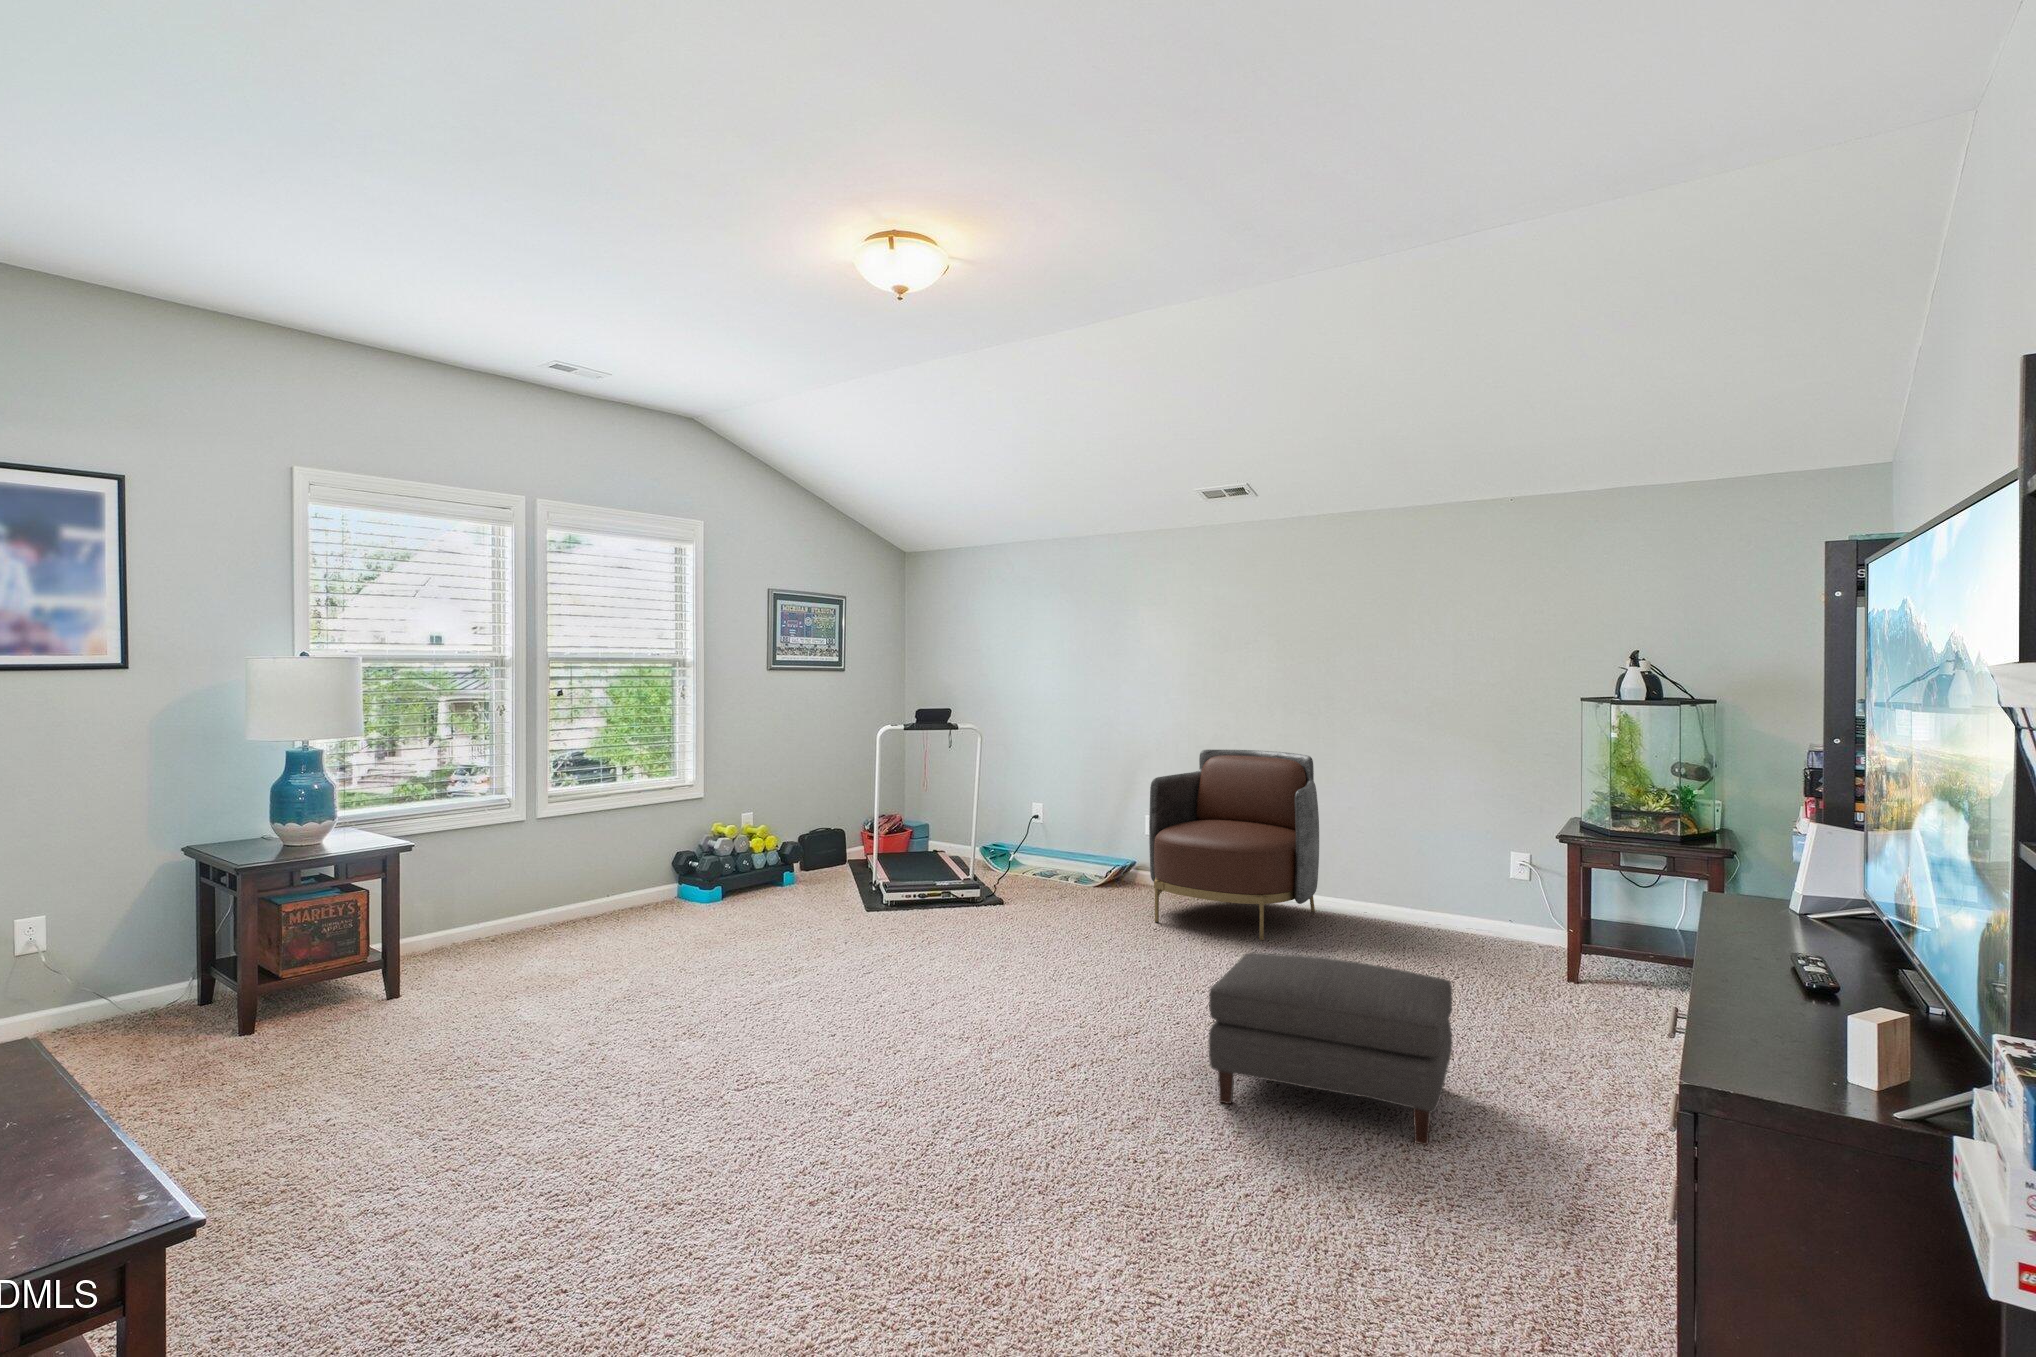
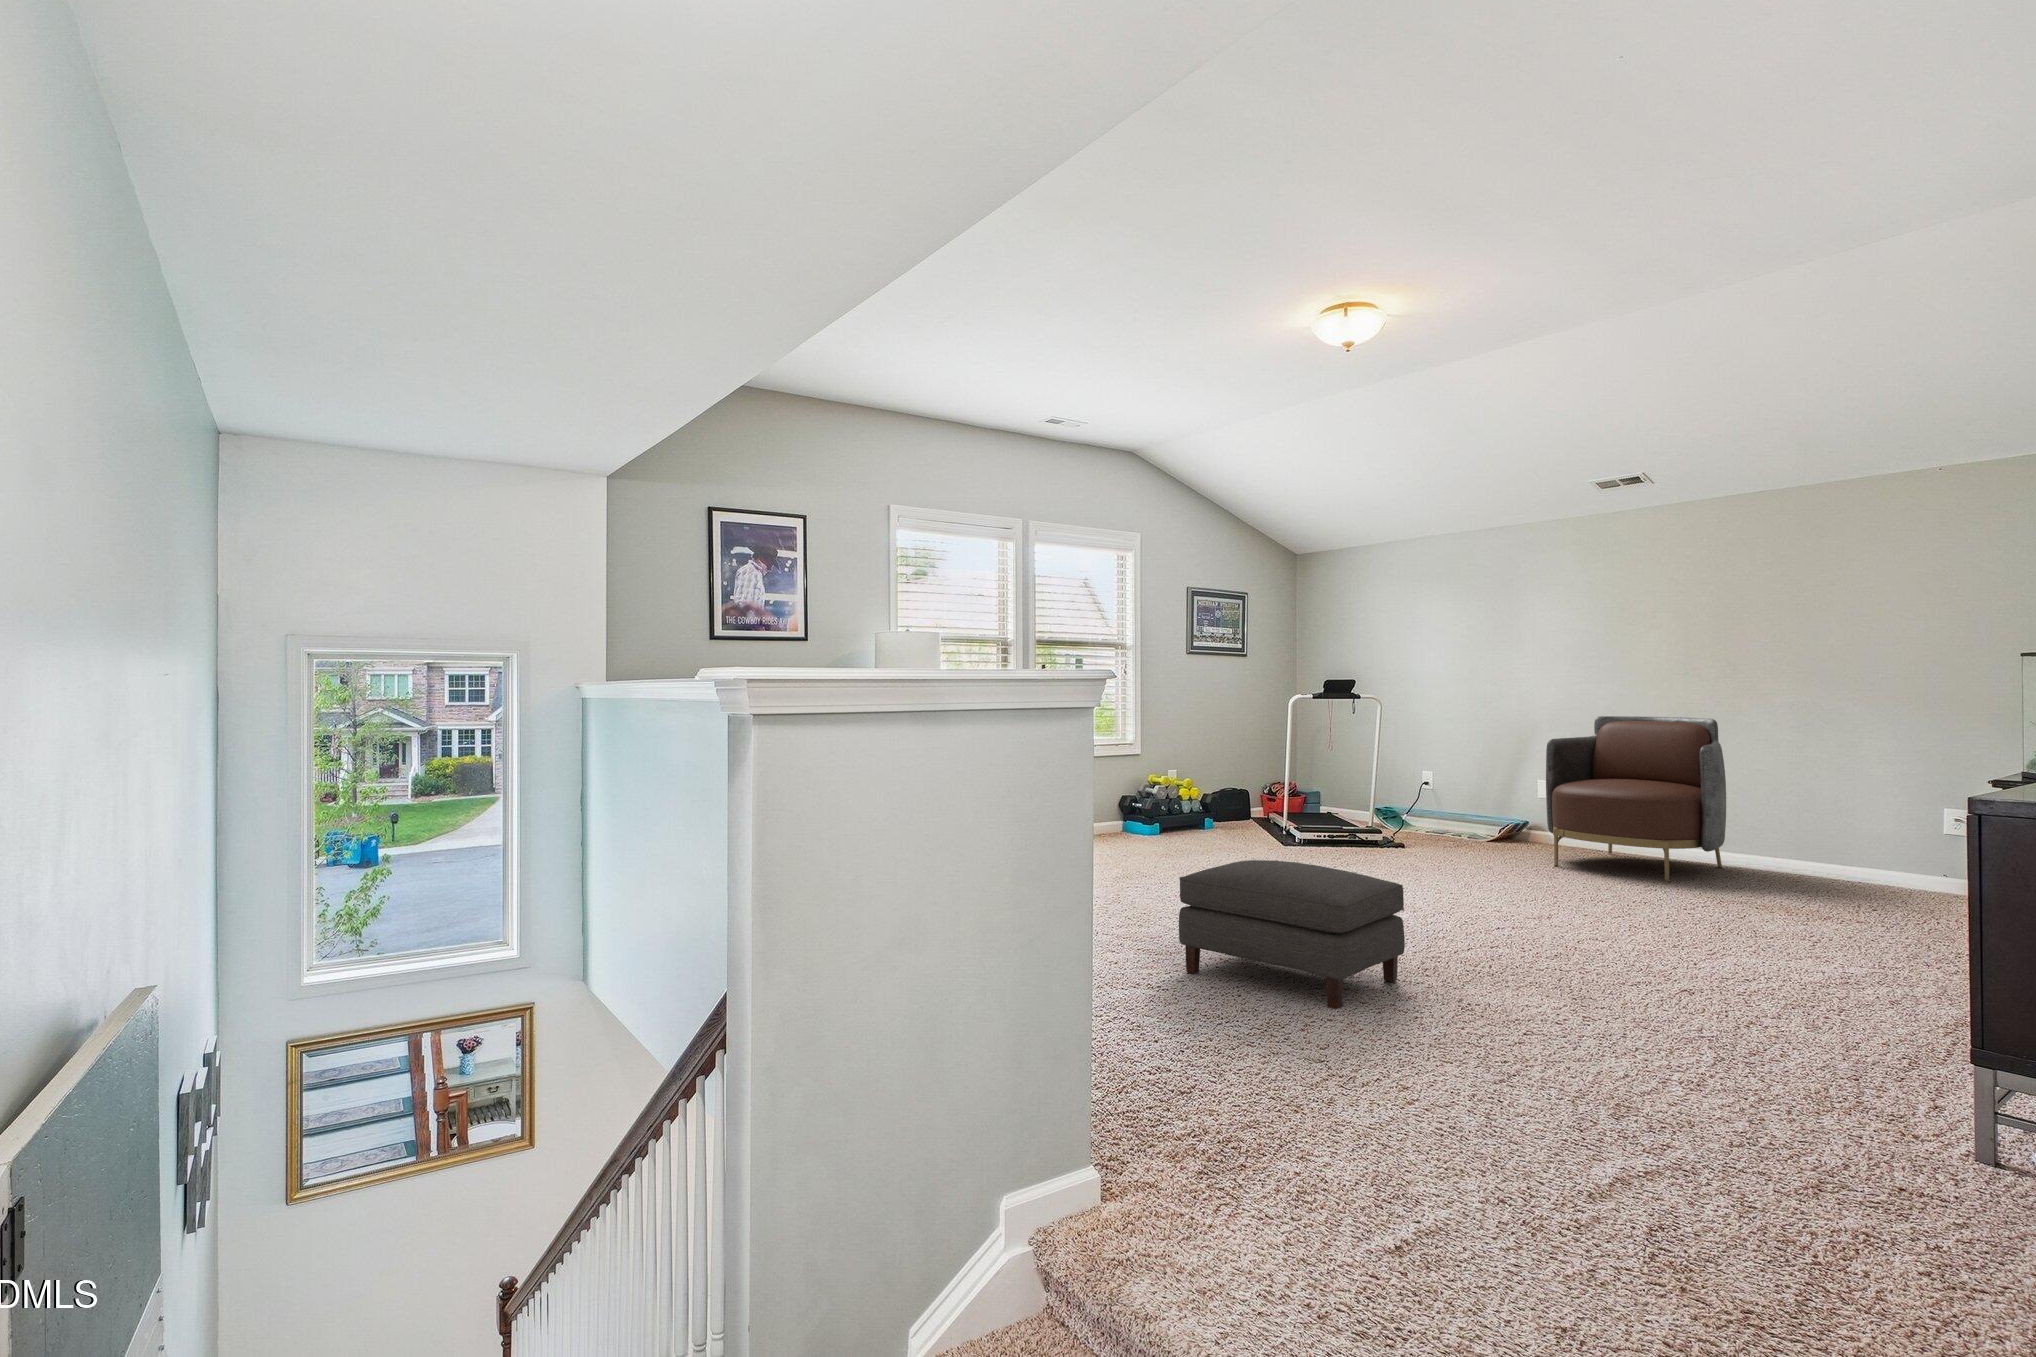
ottoman: present [1209,952,1453,1145] -> present [1179,860,1405,1009]

